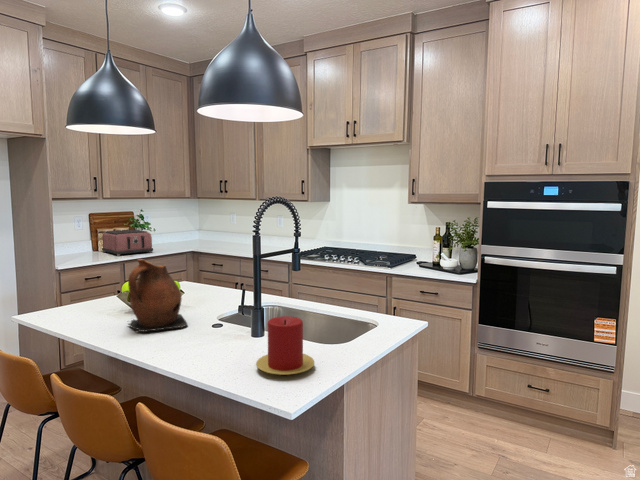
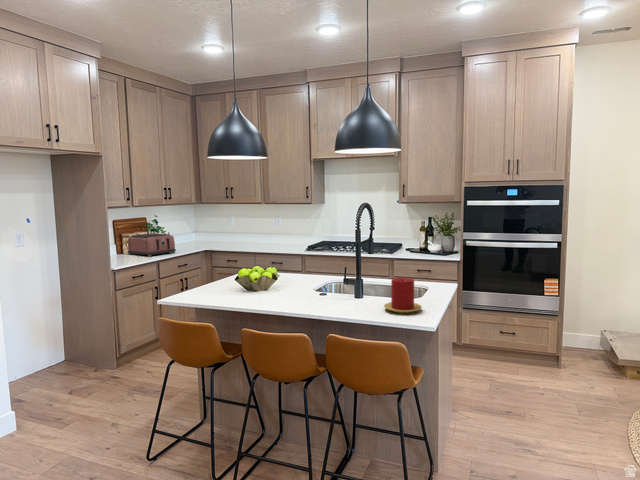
ceramic pitcher: present [128,259,187,332] -> none [253,248,301,301]

